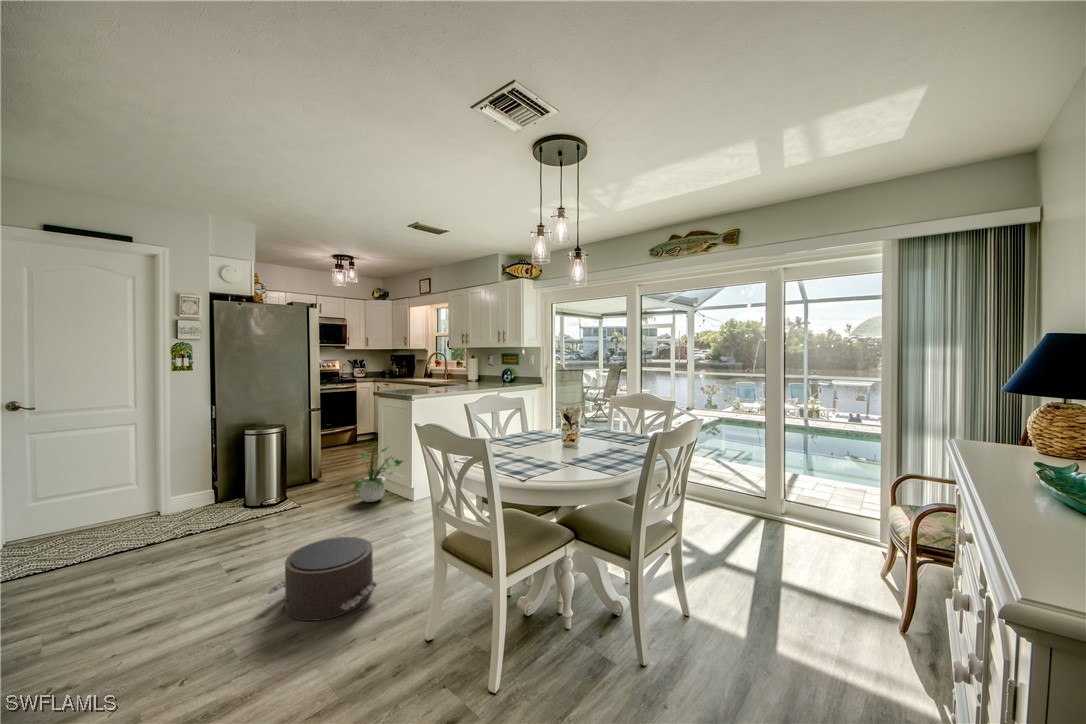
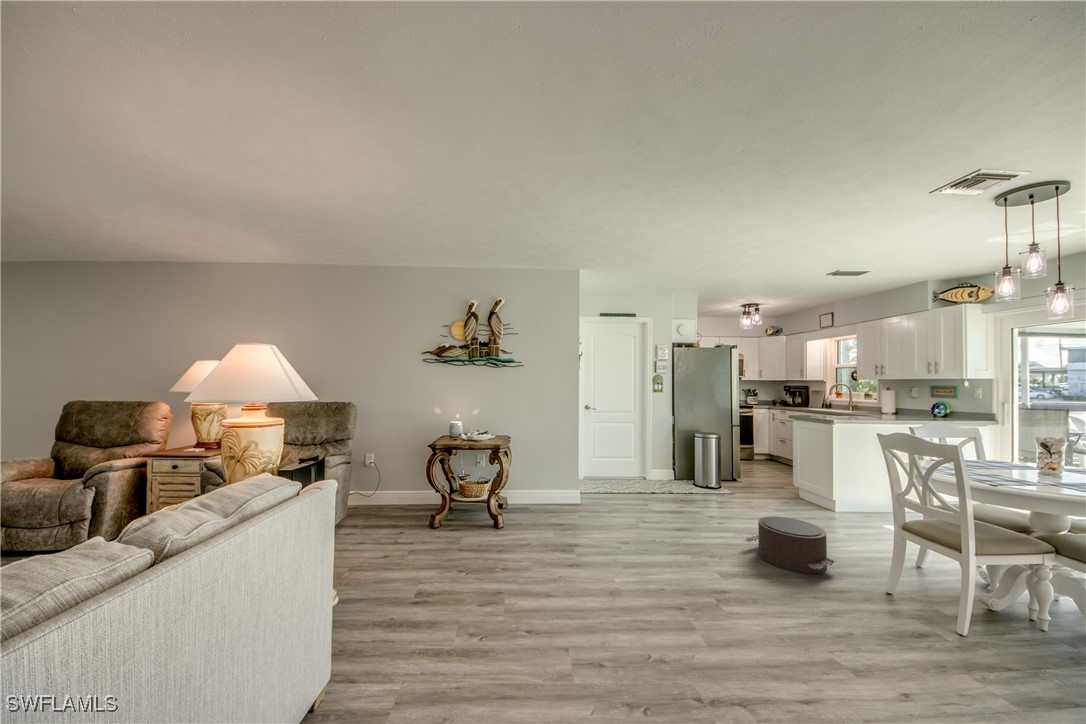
potted plant: present [353,444,403,502] -> none [775,446,826,506]

